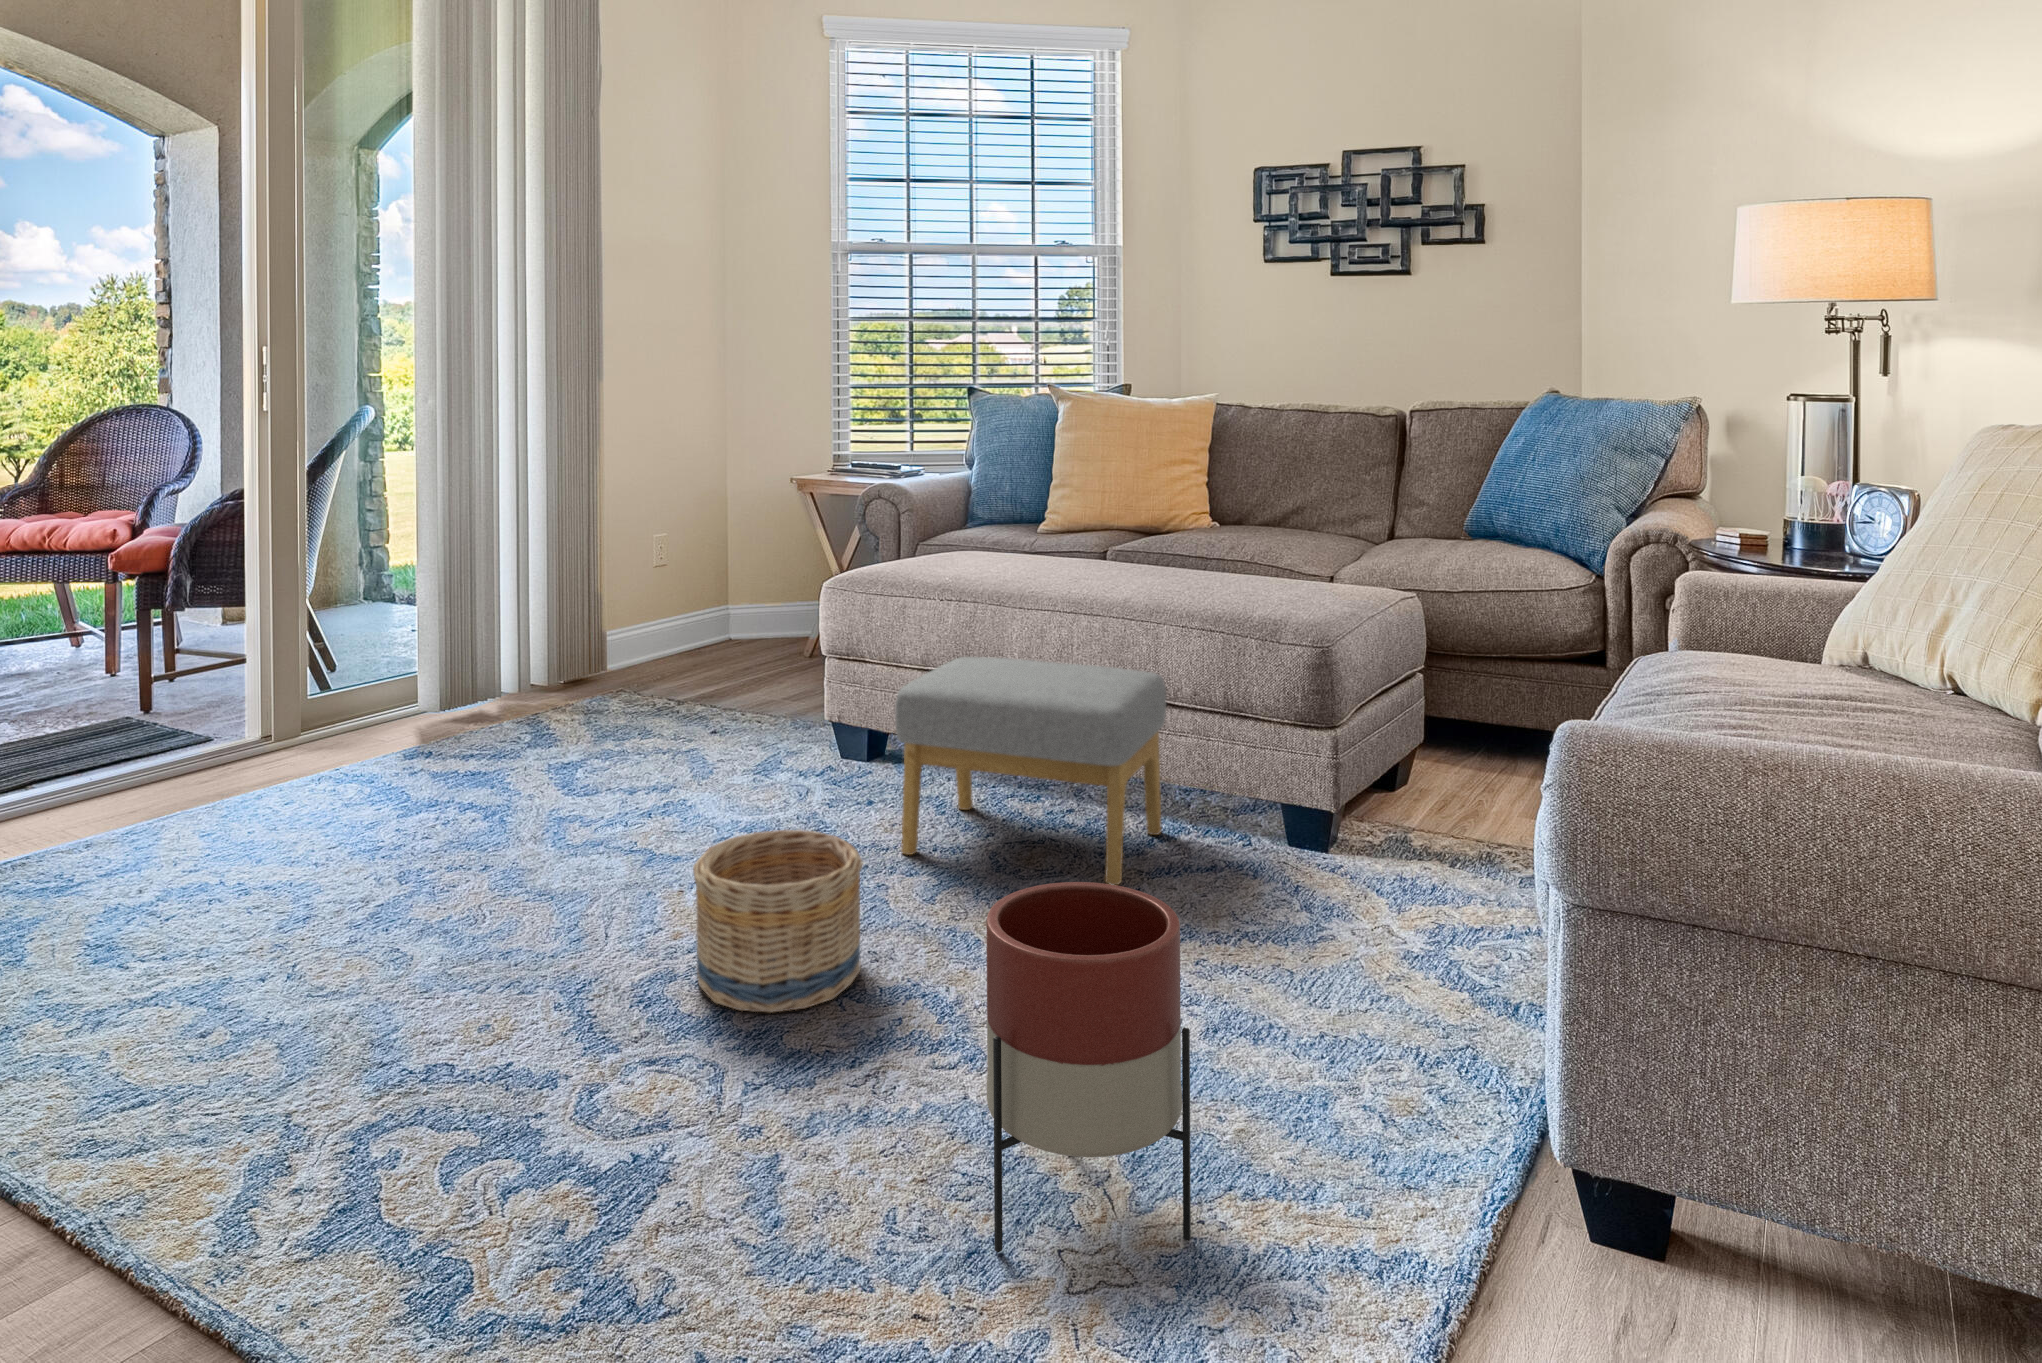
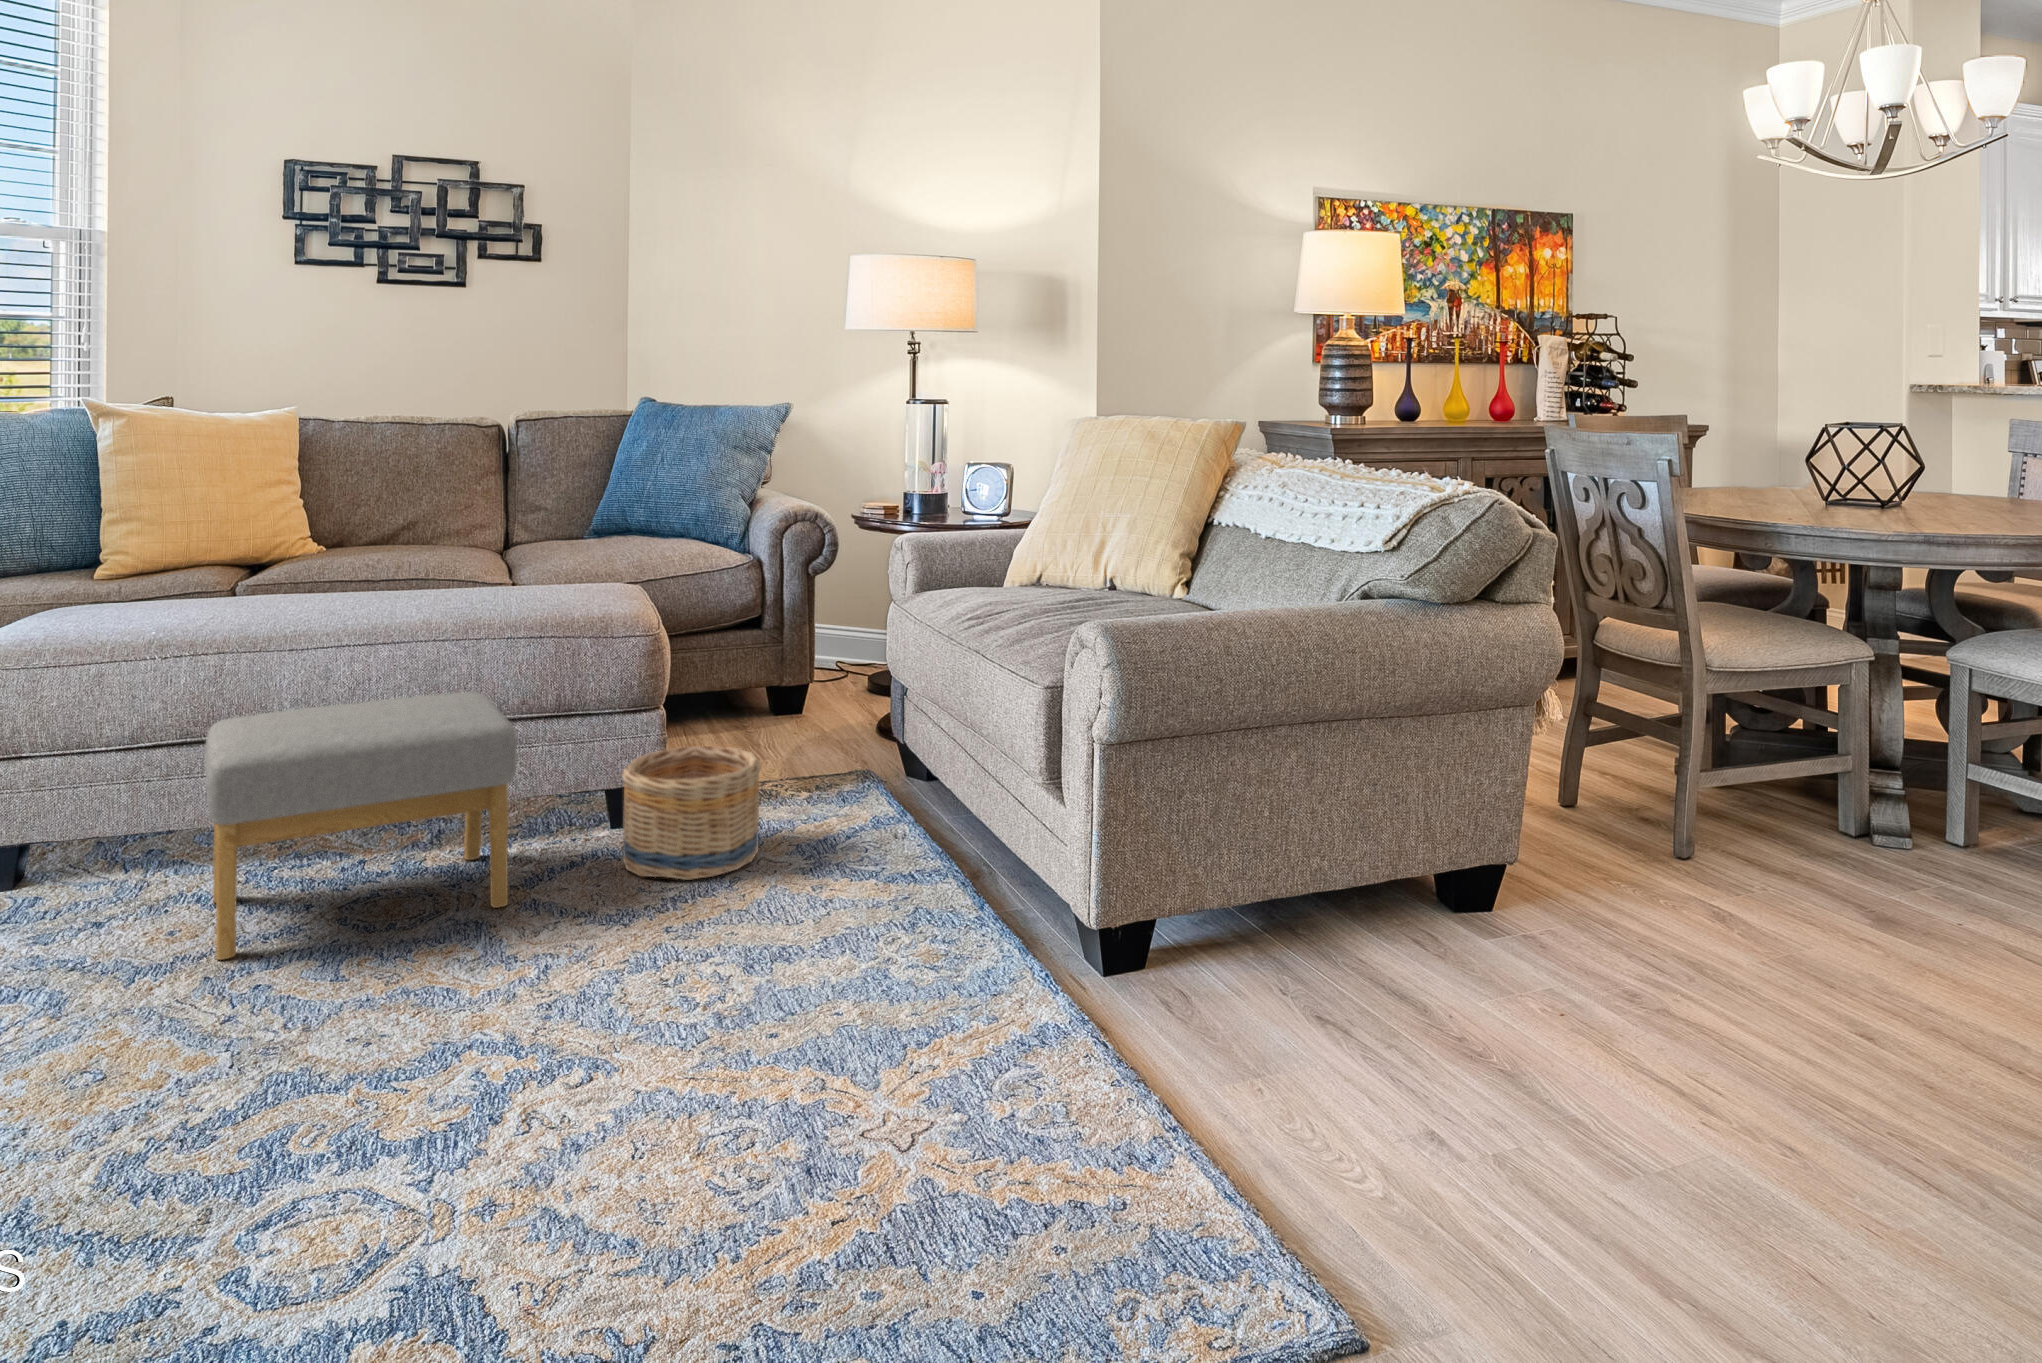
basket: present [693,830,863,1013] -> present [622,746,762,880]
planter: present [986,882,1191,1252] -> none [753,823,927,1155]

